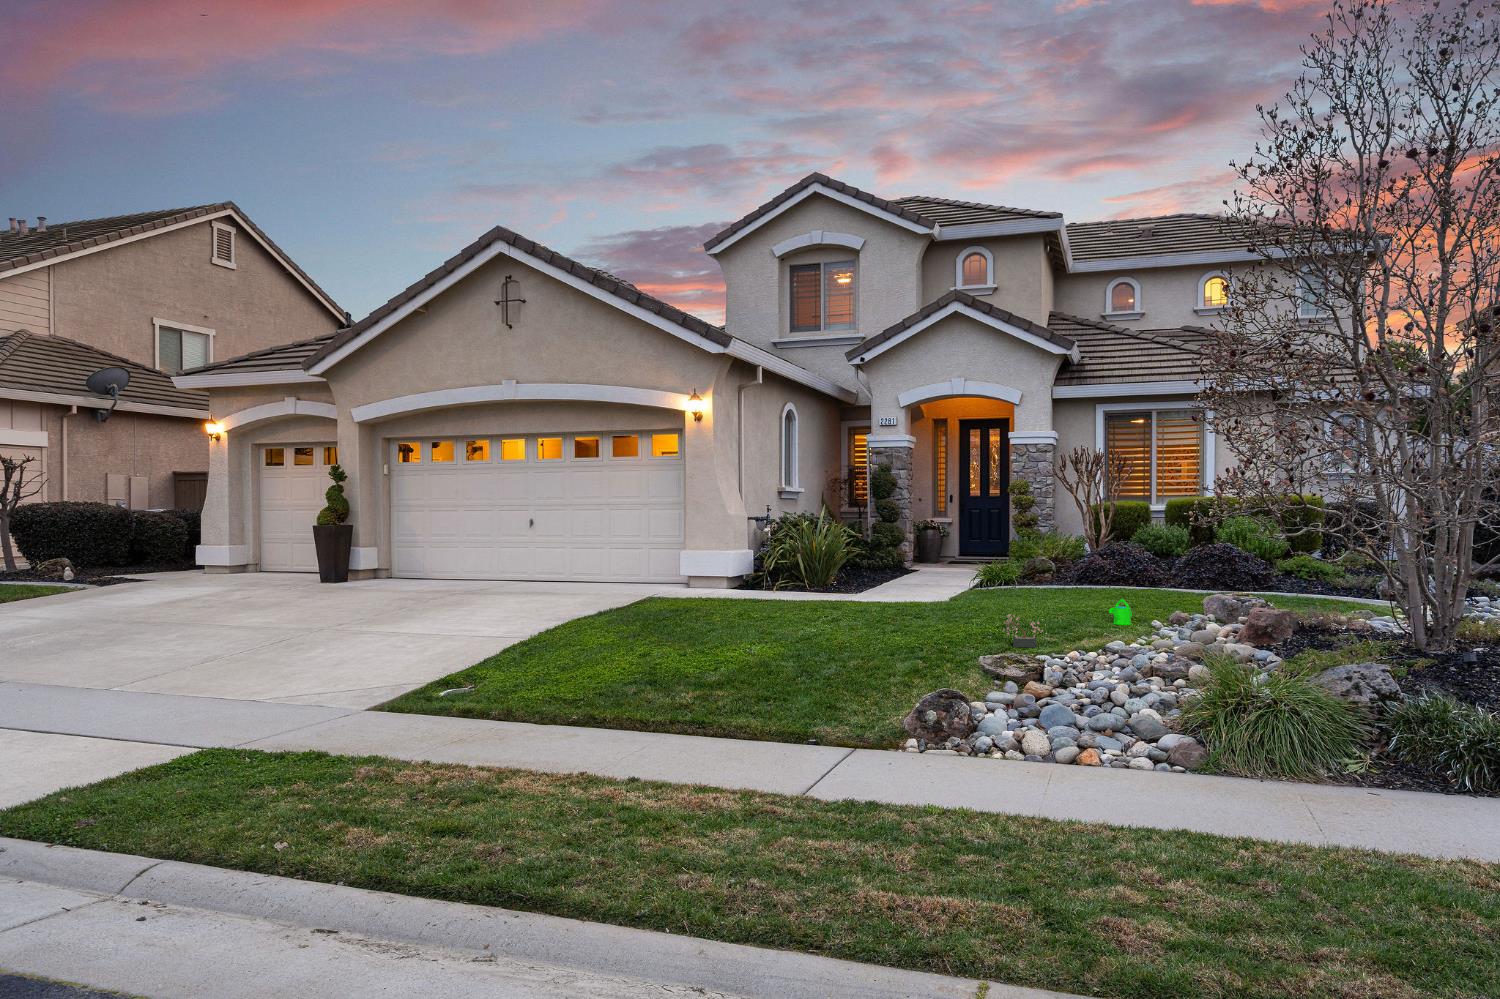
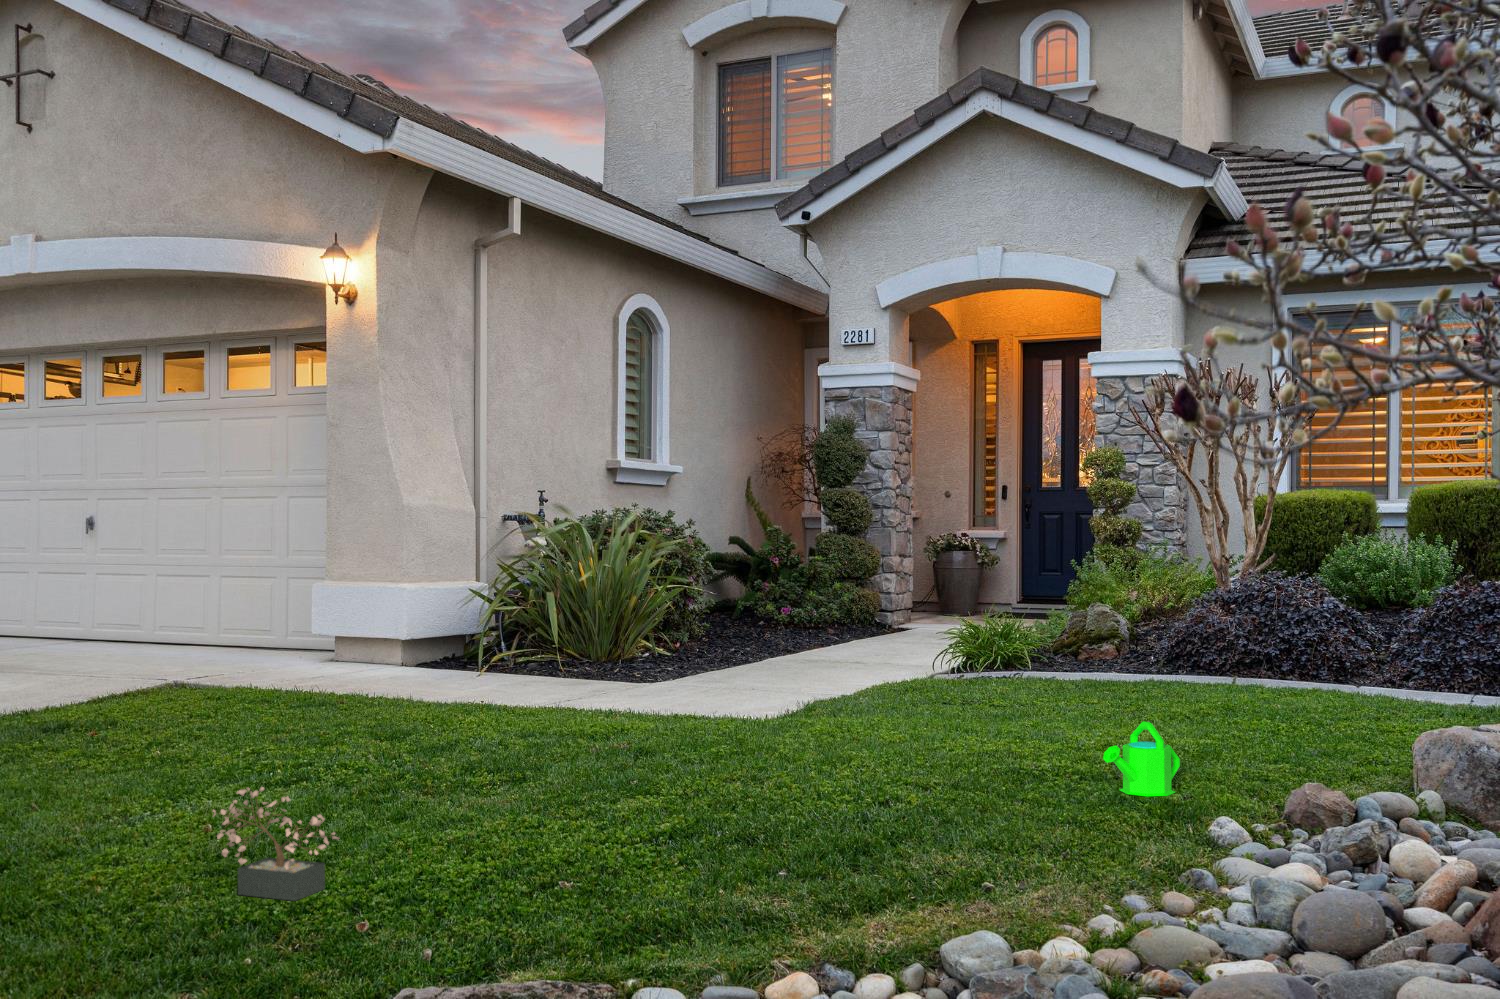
decorative plant: present [1003,614,1043,648] -> present [213,787,339,901]

